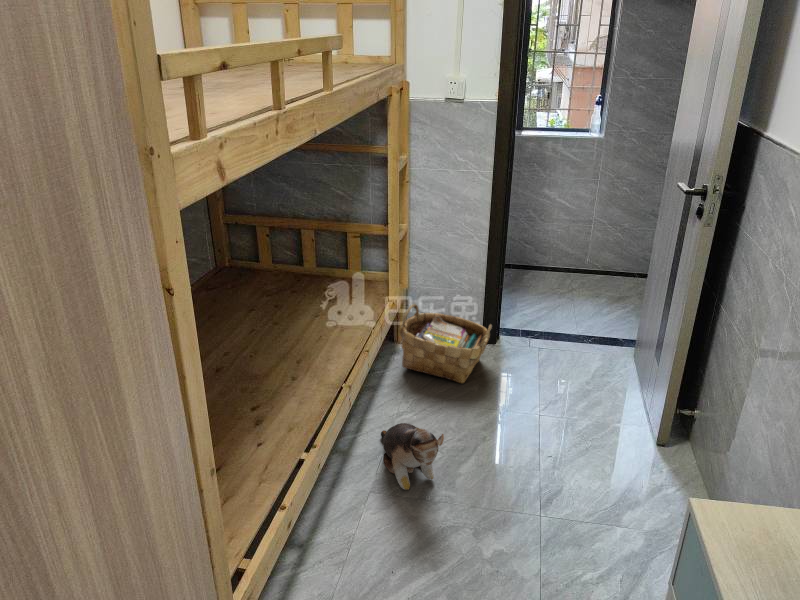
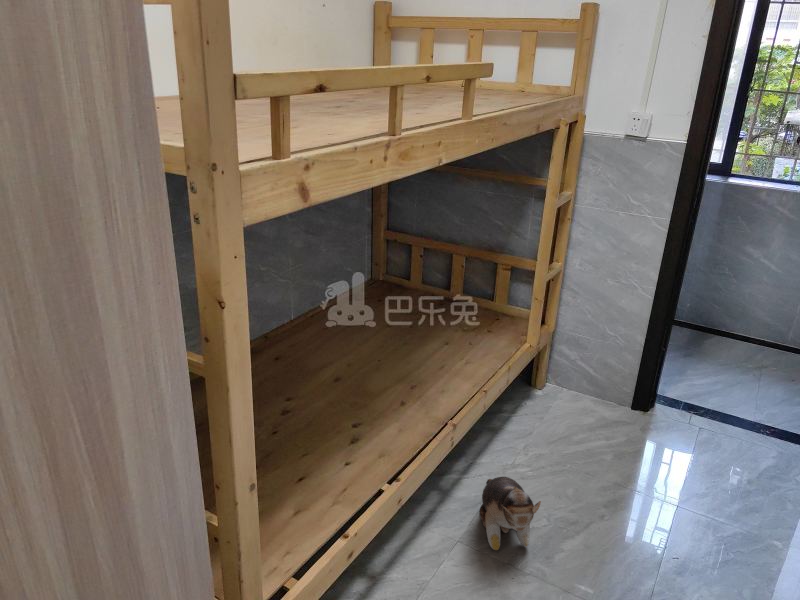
woven basket: present [399,304,492,383] -> none [532,350,641,448]

